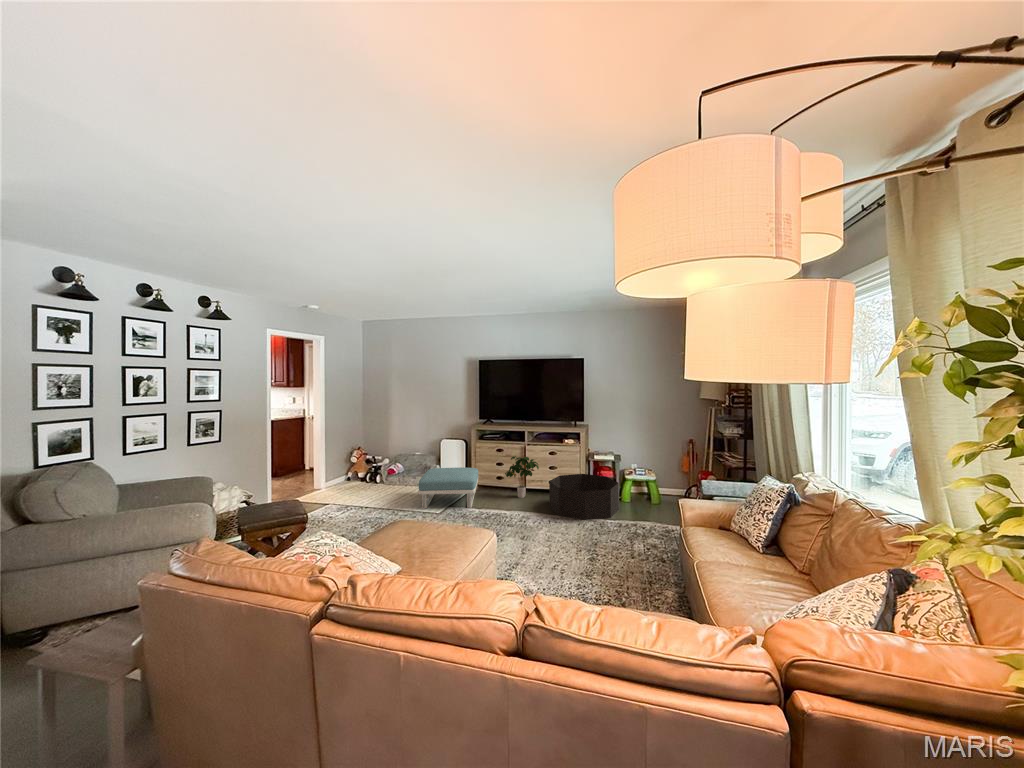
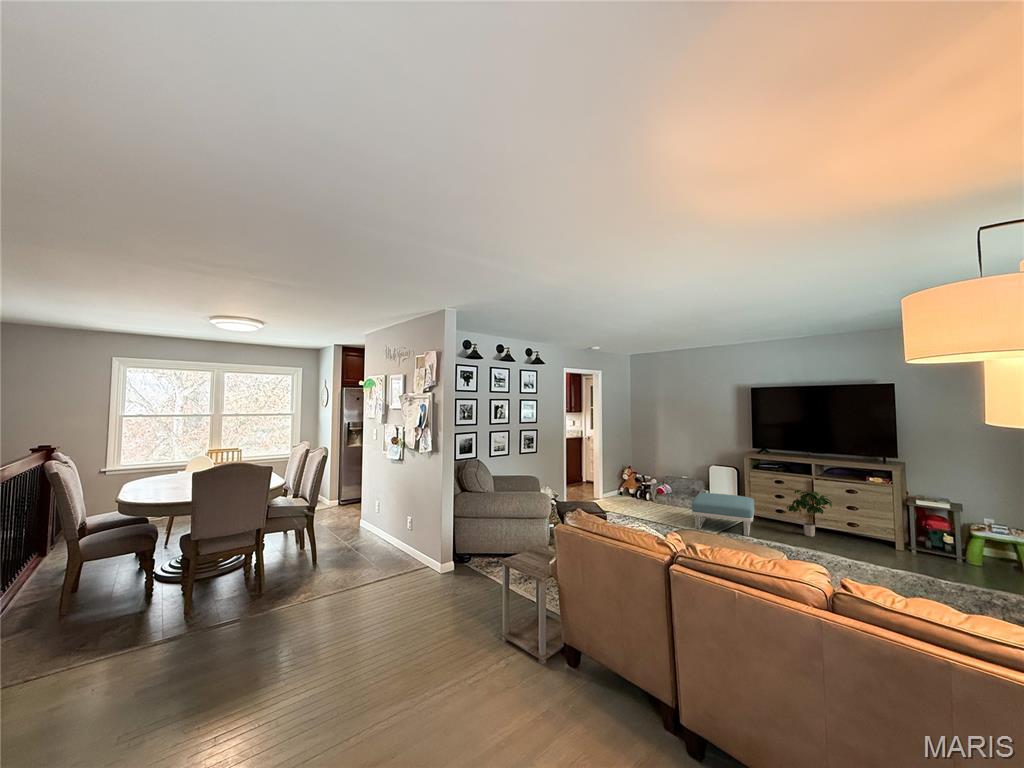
basket: present [549,474,619,520] -> none [848,518,960,577]

